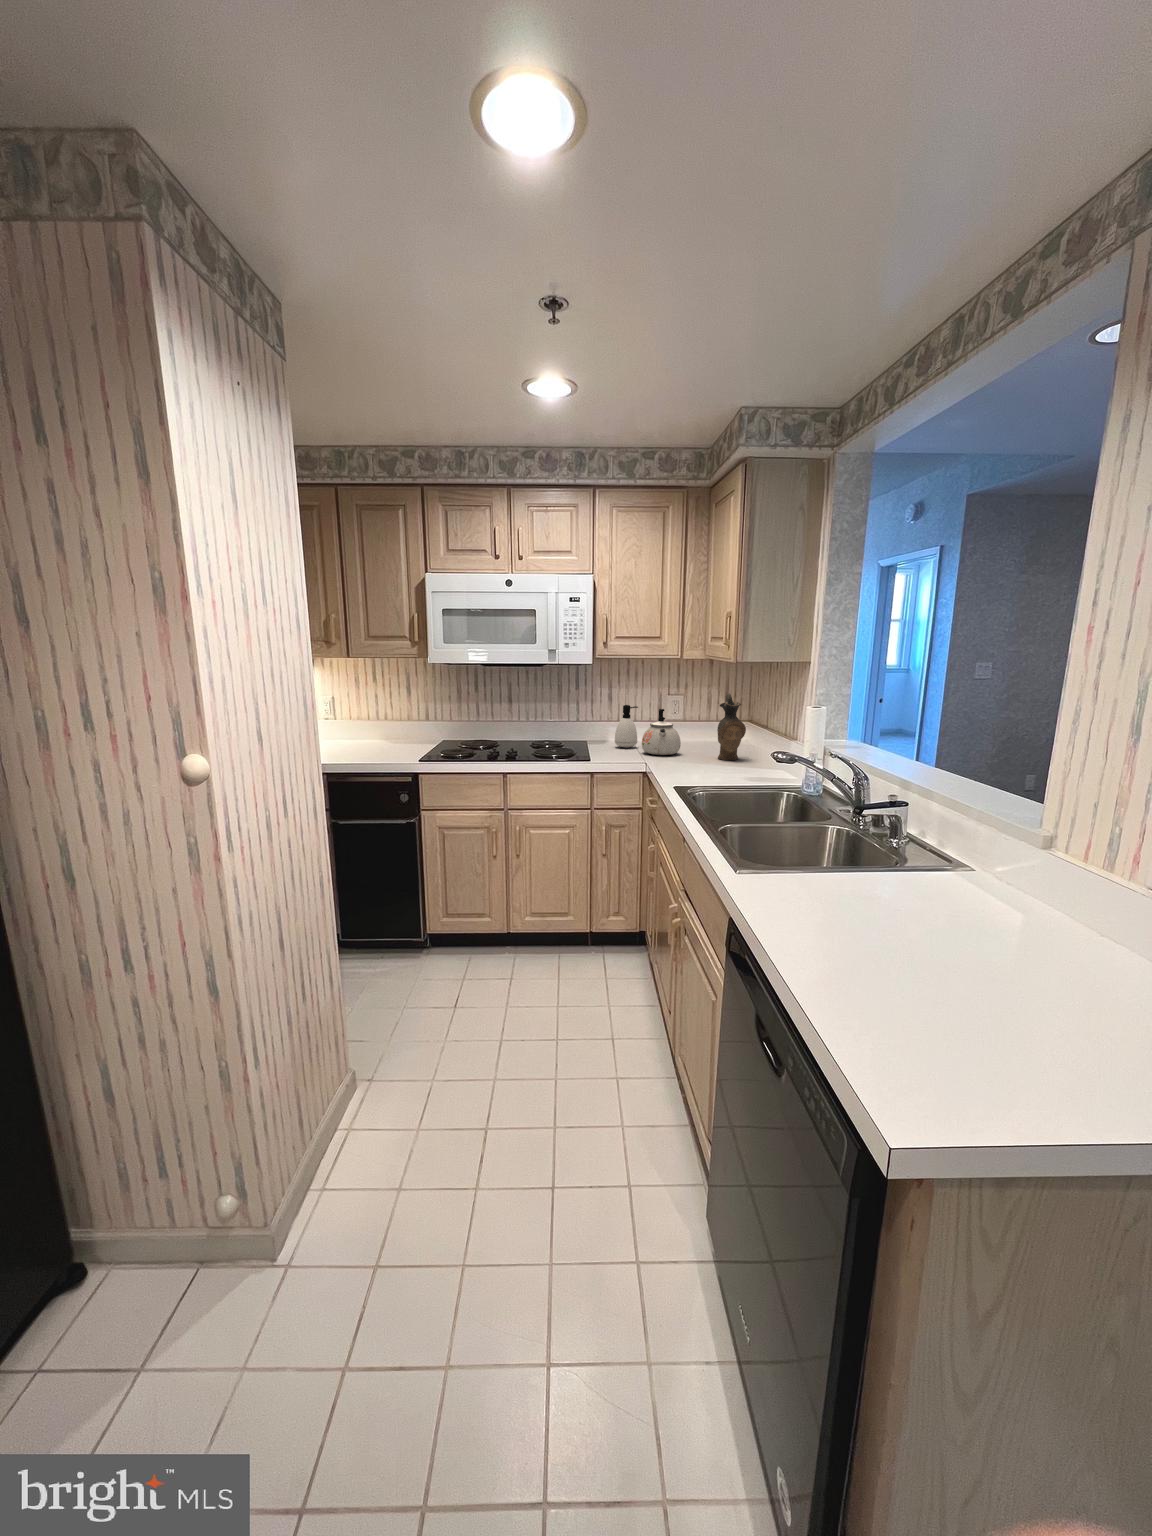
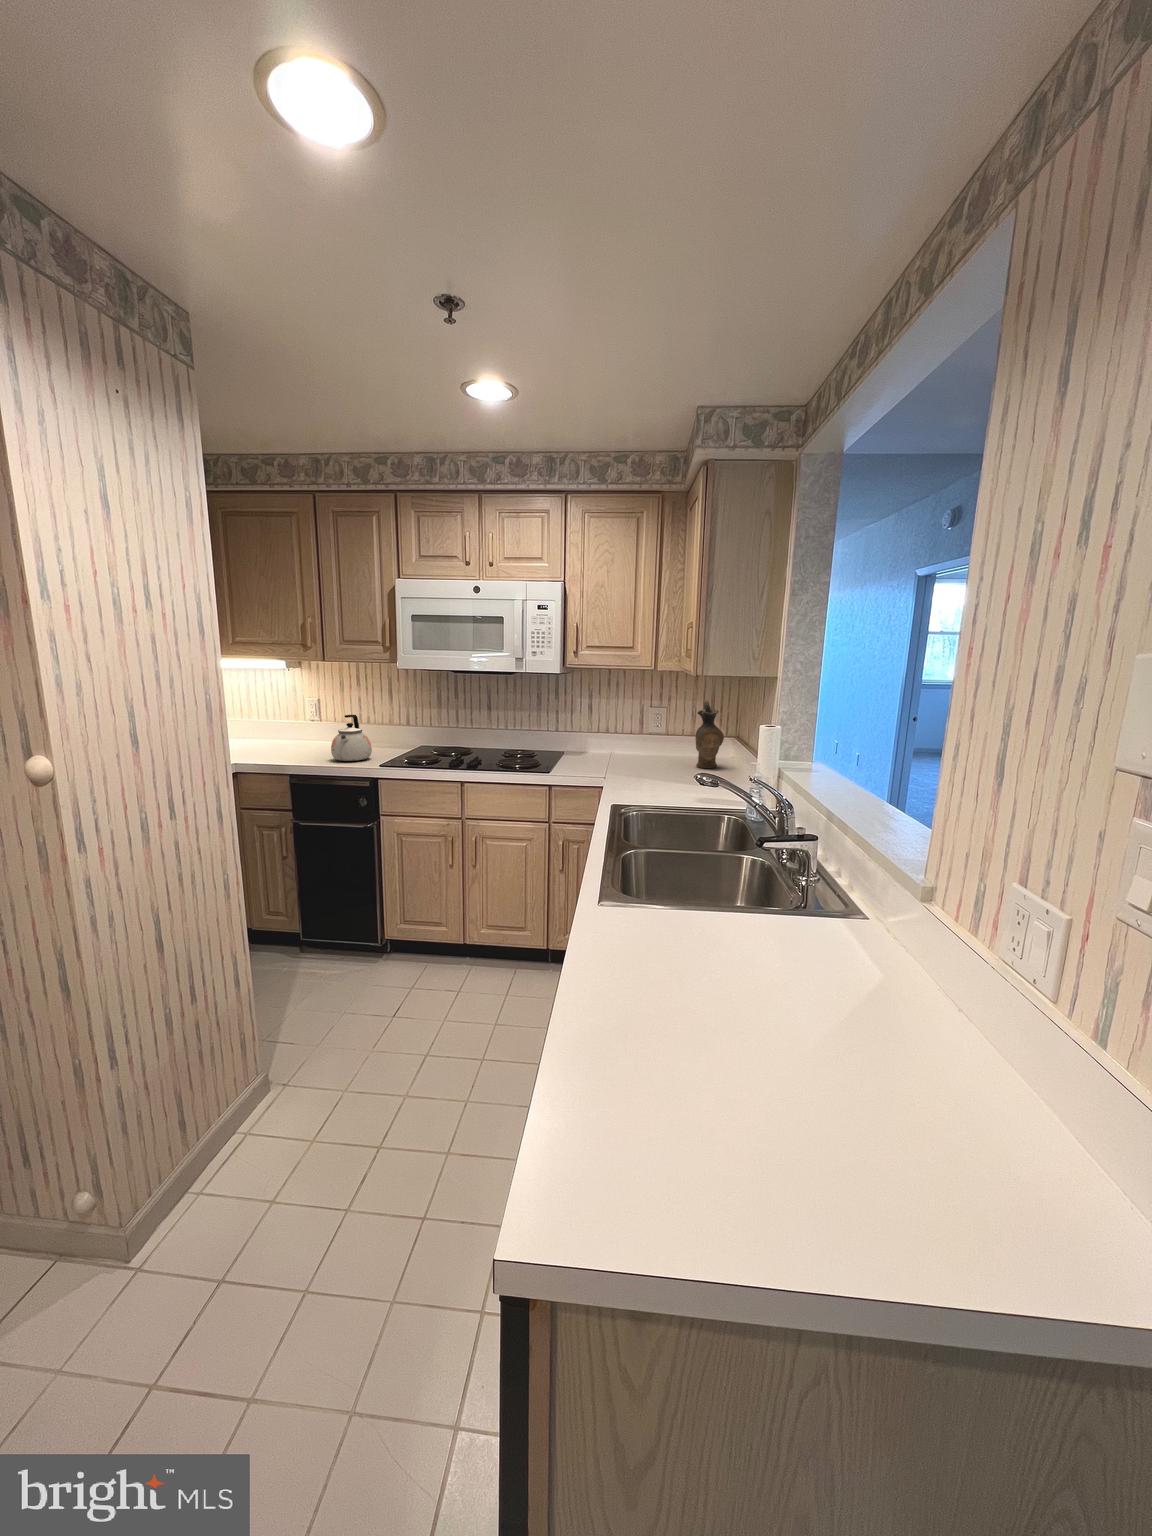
soap dispenser: present [615,705,638,748] -> none [592,712,615,756]
kettle: present [642,709,681,755] -> present [331,715,372,761]

